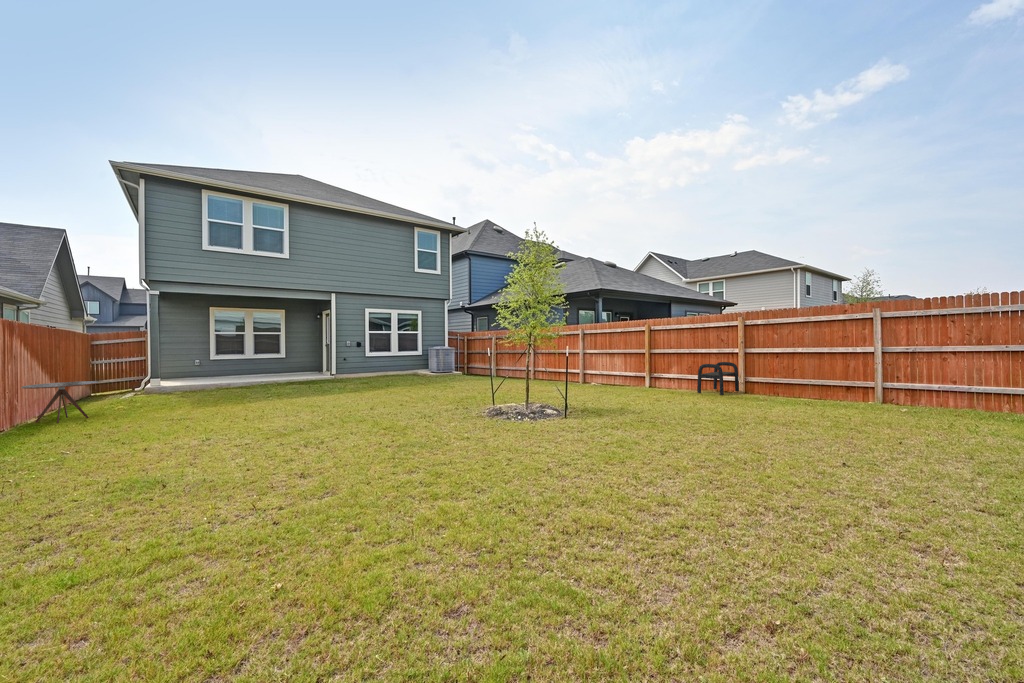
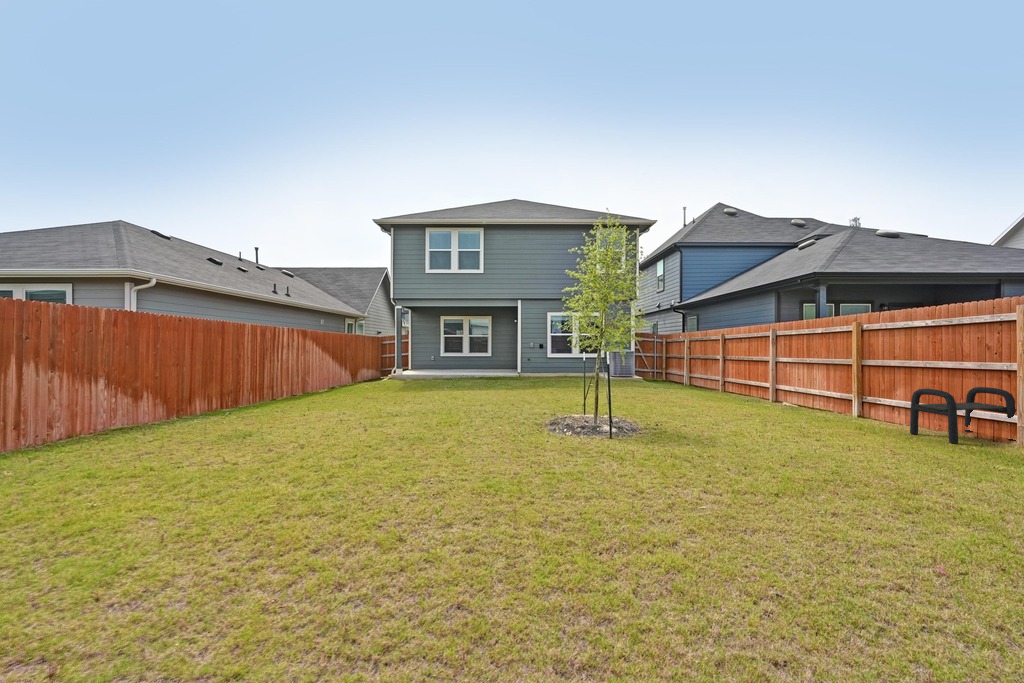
round table: present [21,381,98,423] -> none [300,370,337,396]

